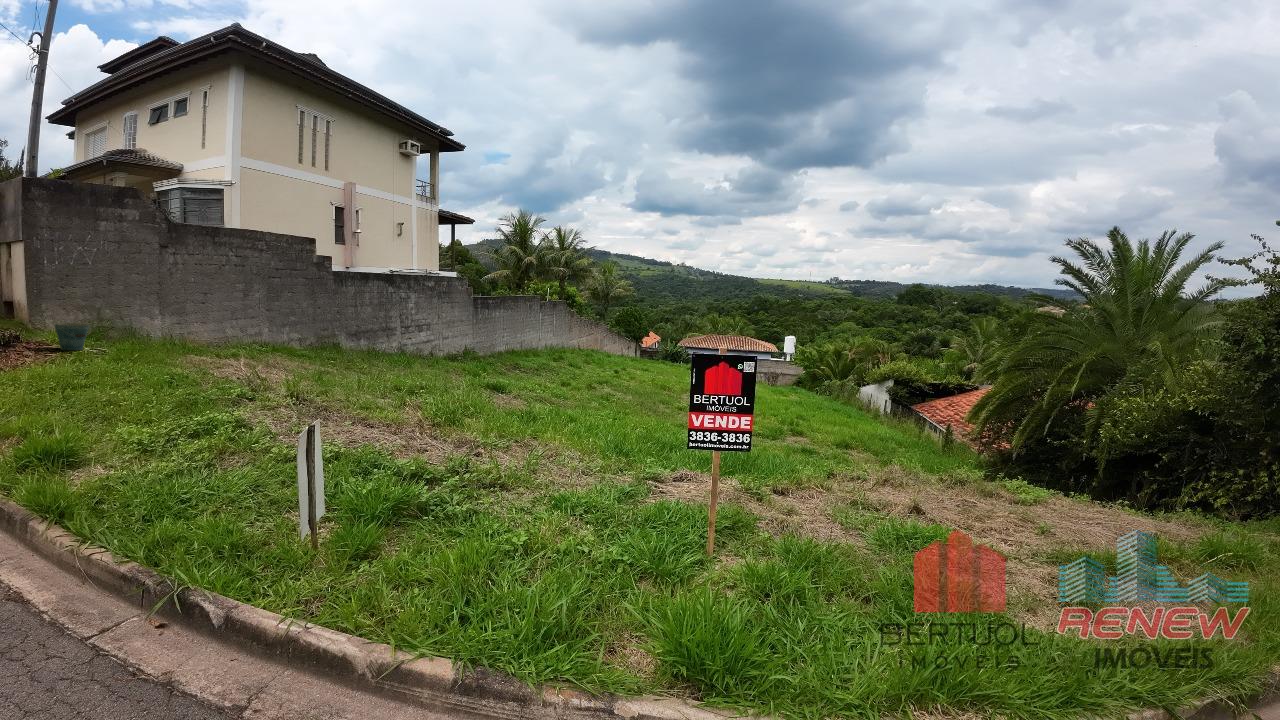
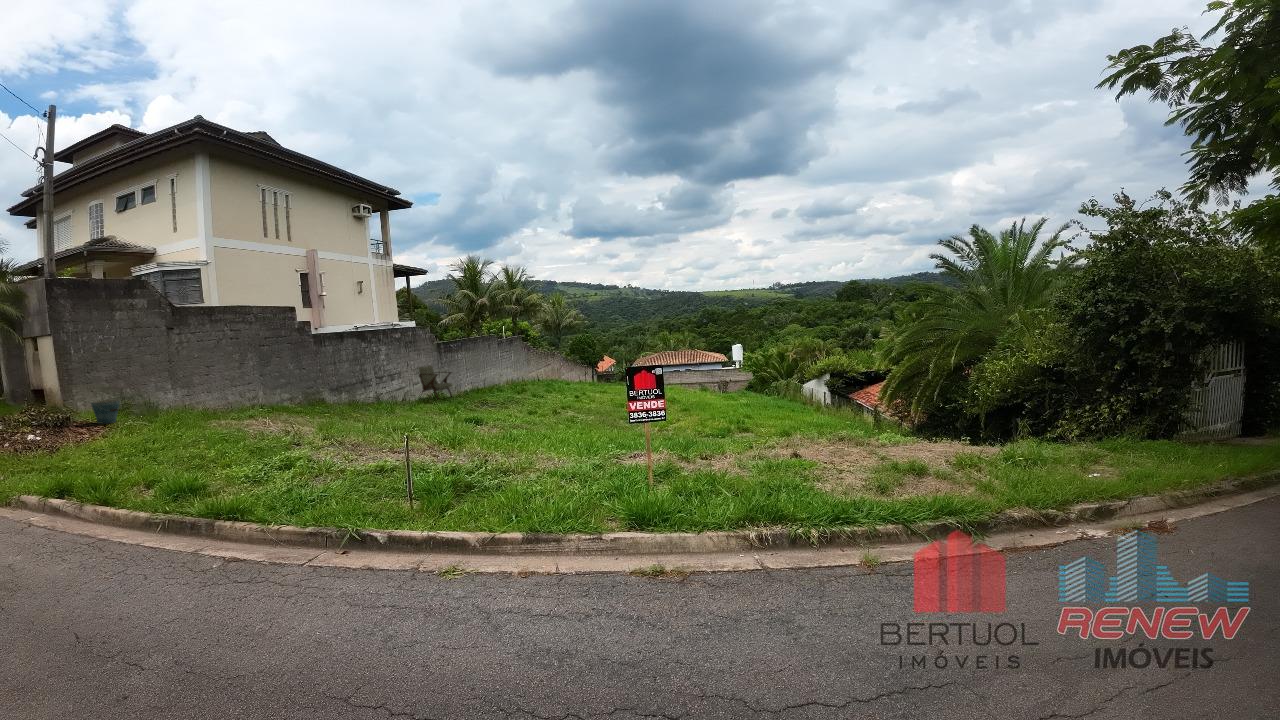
lounge chair: none [439,322,483,362] -> present [417,366,452,400]

